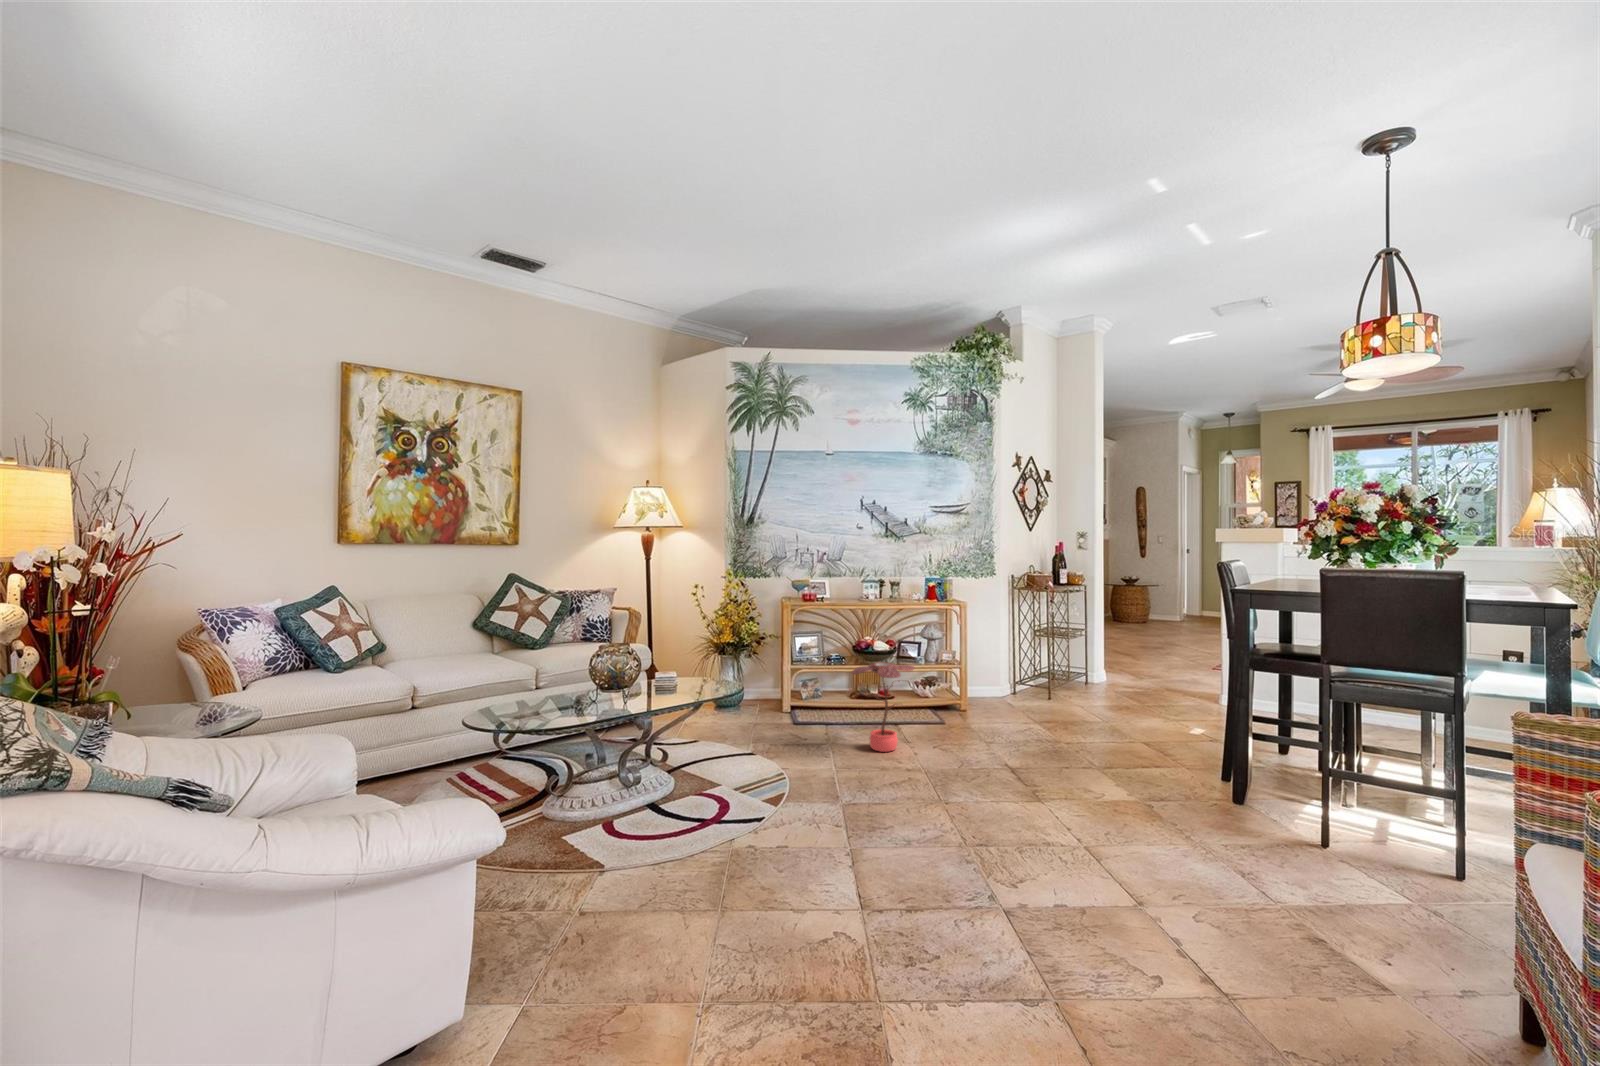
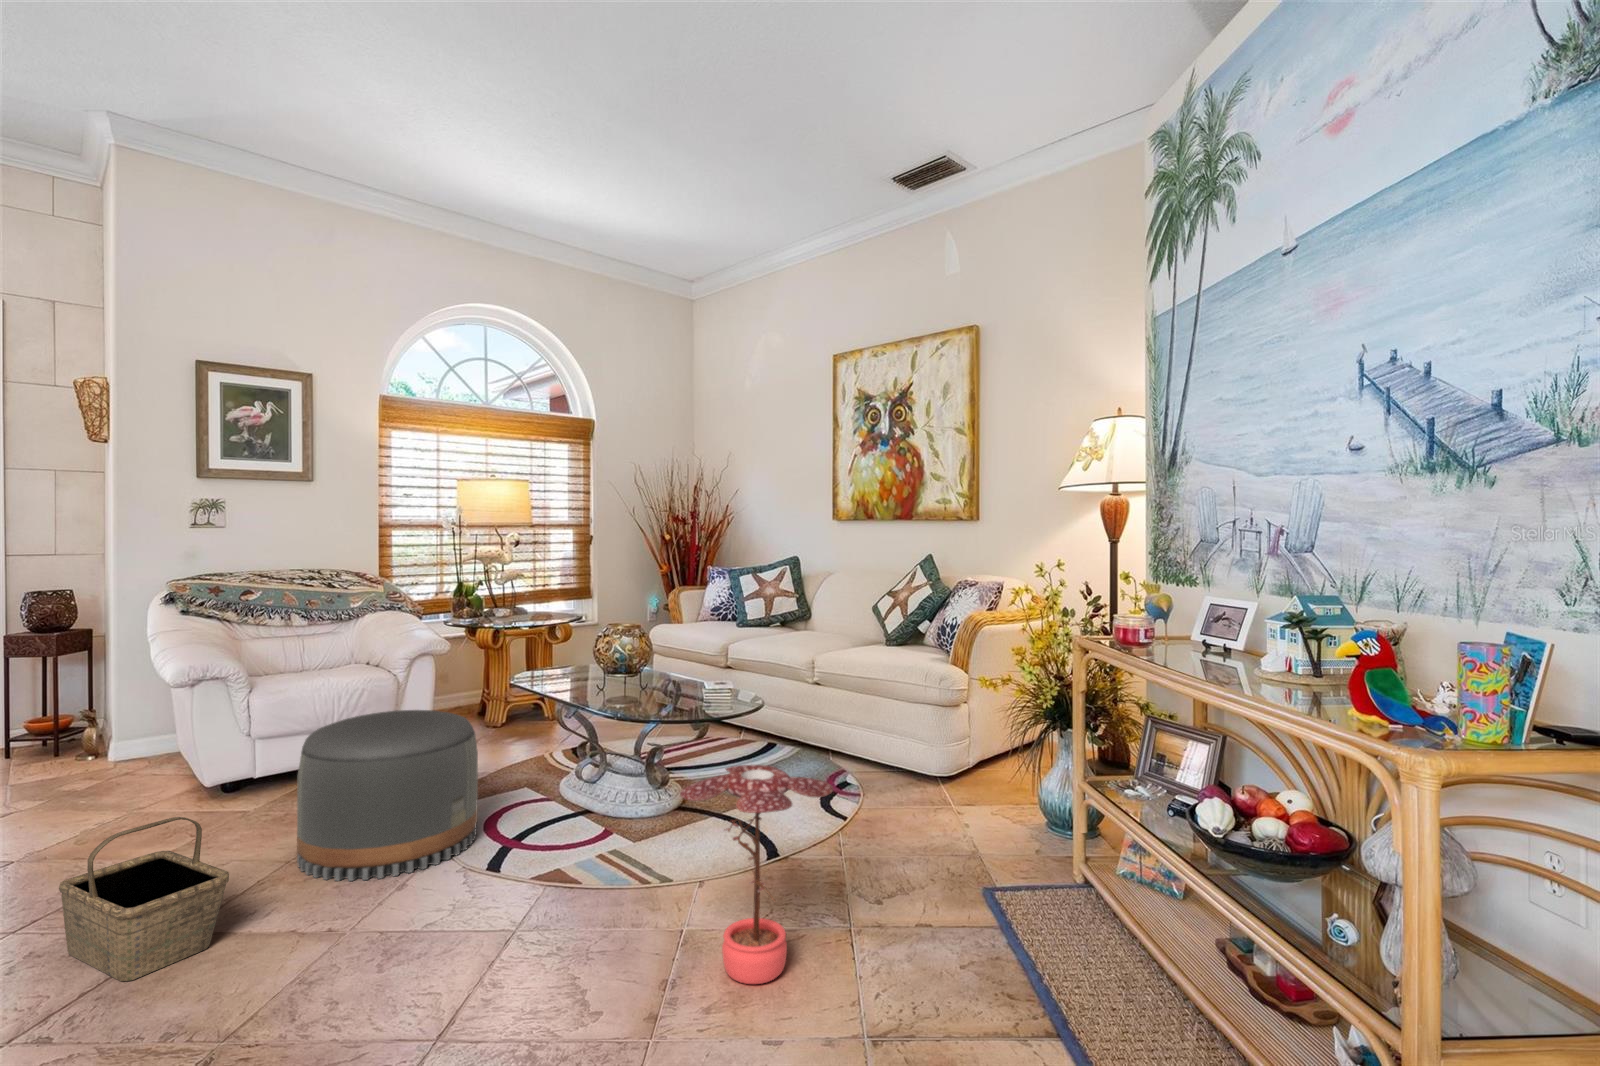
pouf: none [689,727,830,881] -> present [297,710,478,881]
basket: none [904,784,986,900] -> present [59,817,229,981]

